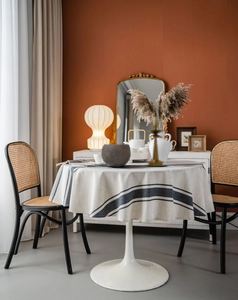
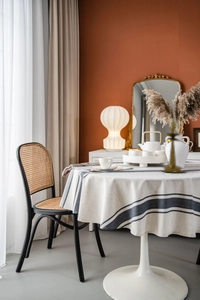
ceramic bowl: present [101,144,131,167] -> none [114,148,145,173]

